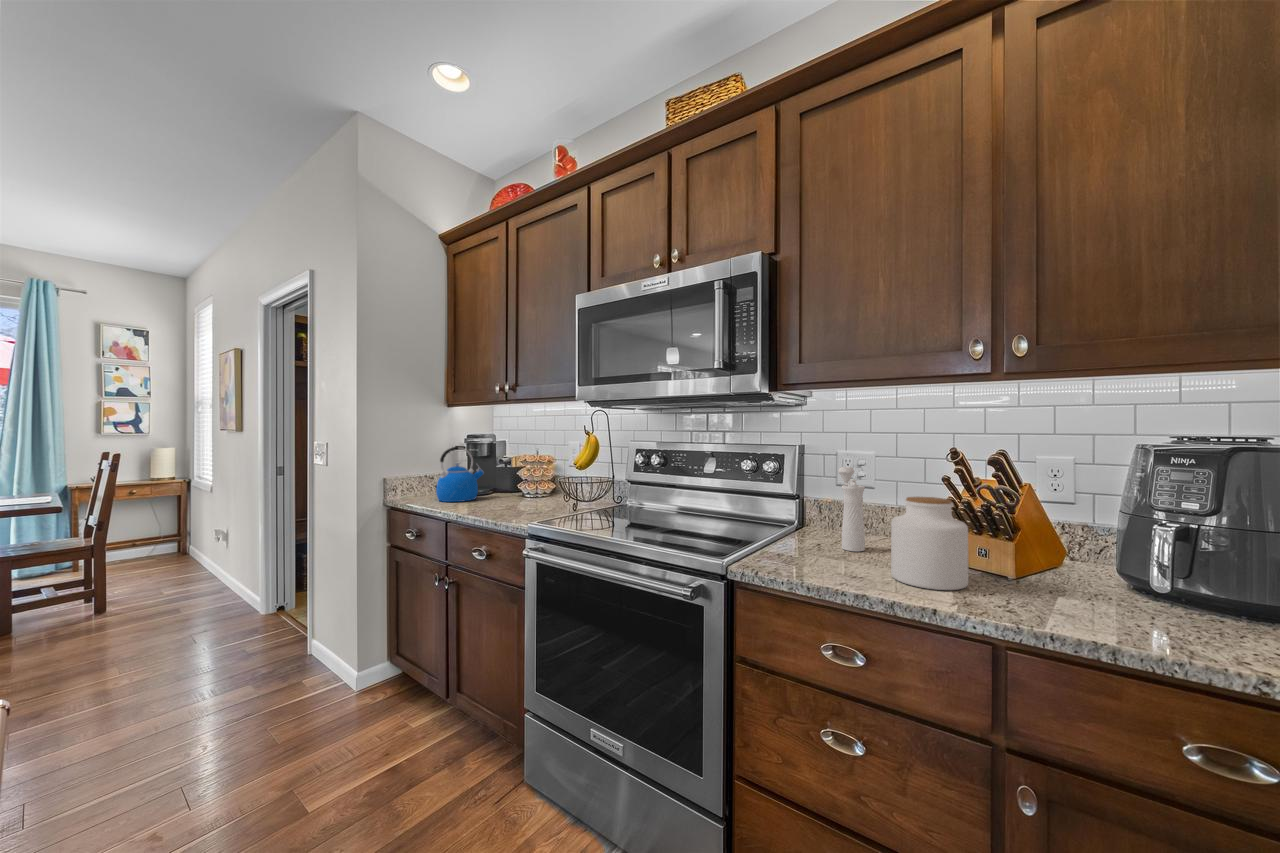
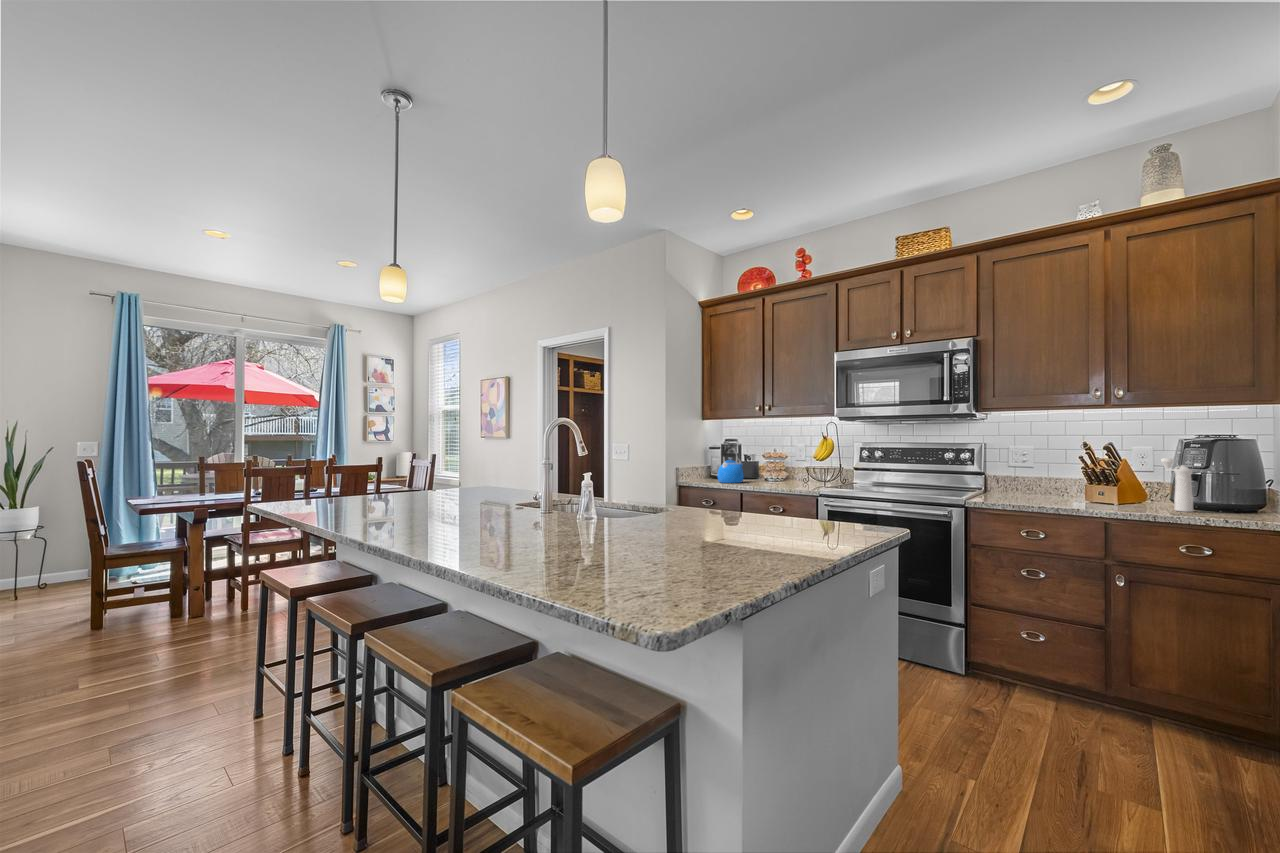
pepper mill: present [838,467,865,552] -> present [1161,458,1193,512]
jar: present [891,497,968,590] -> none [1055,465,1094,506]

